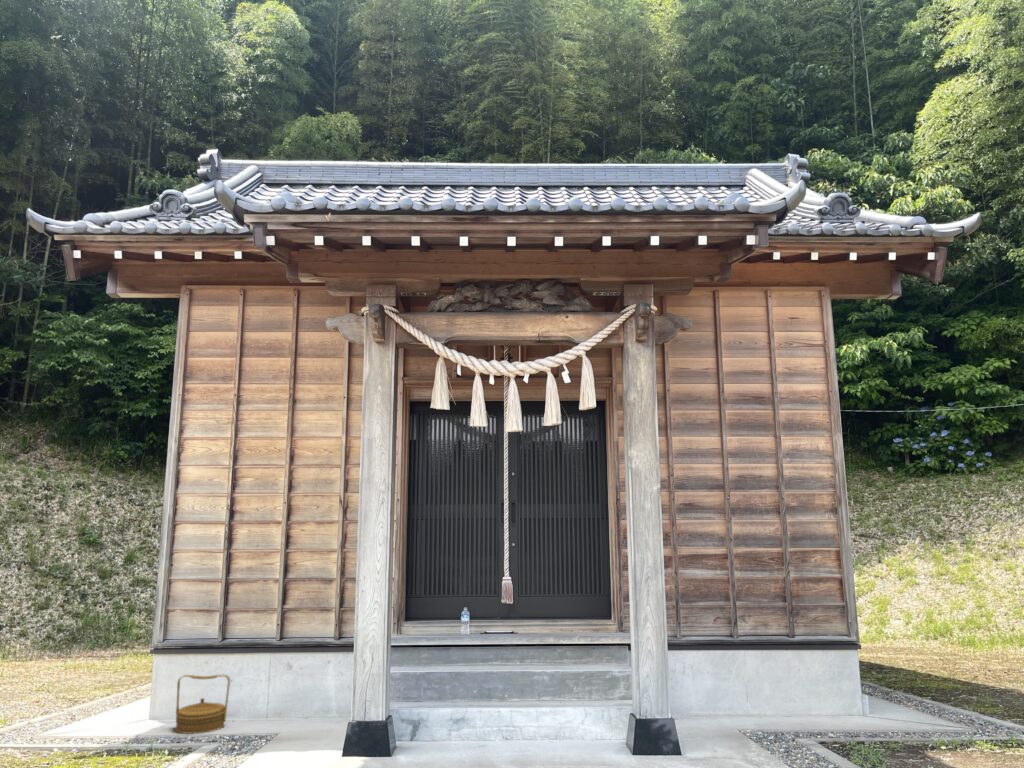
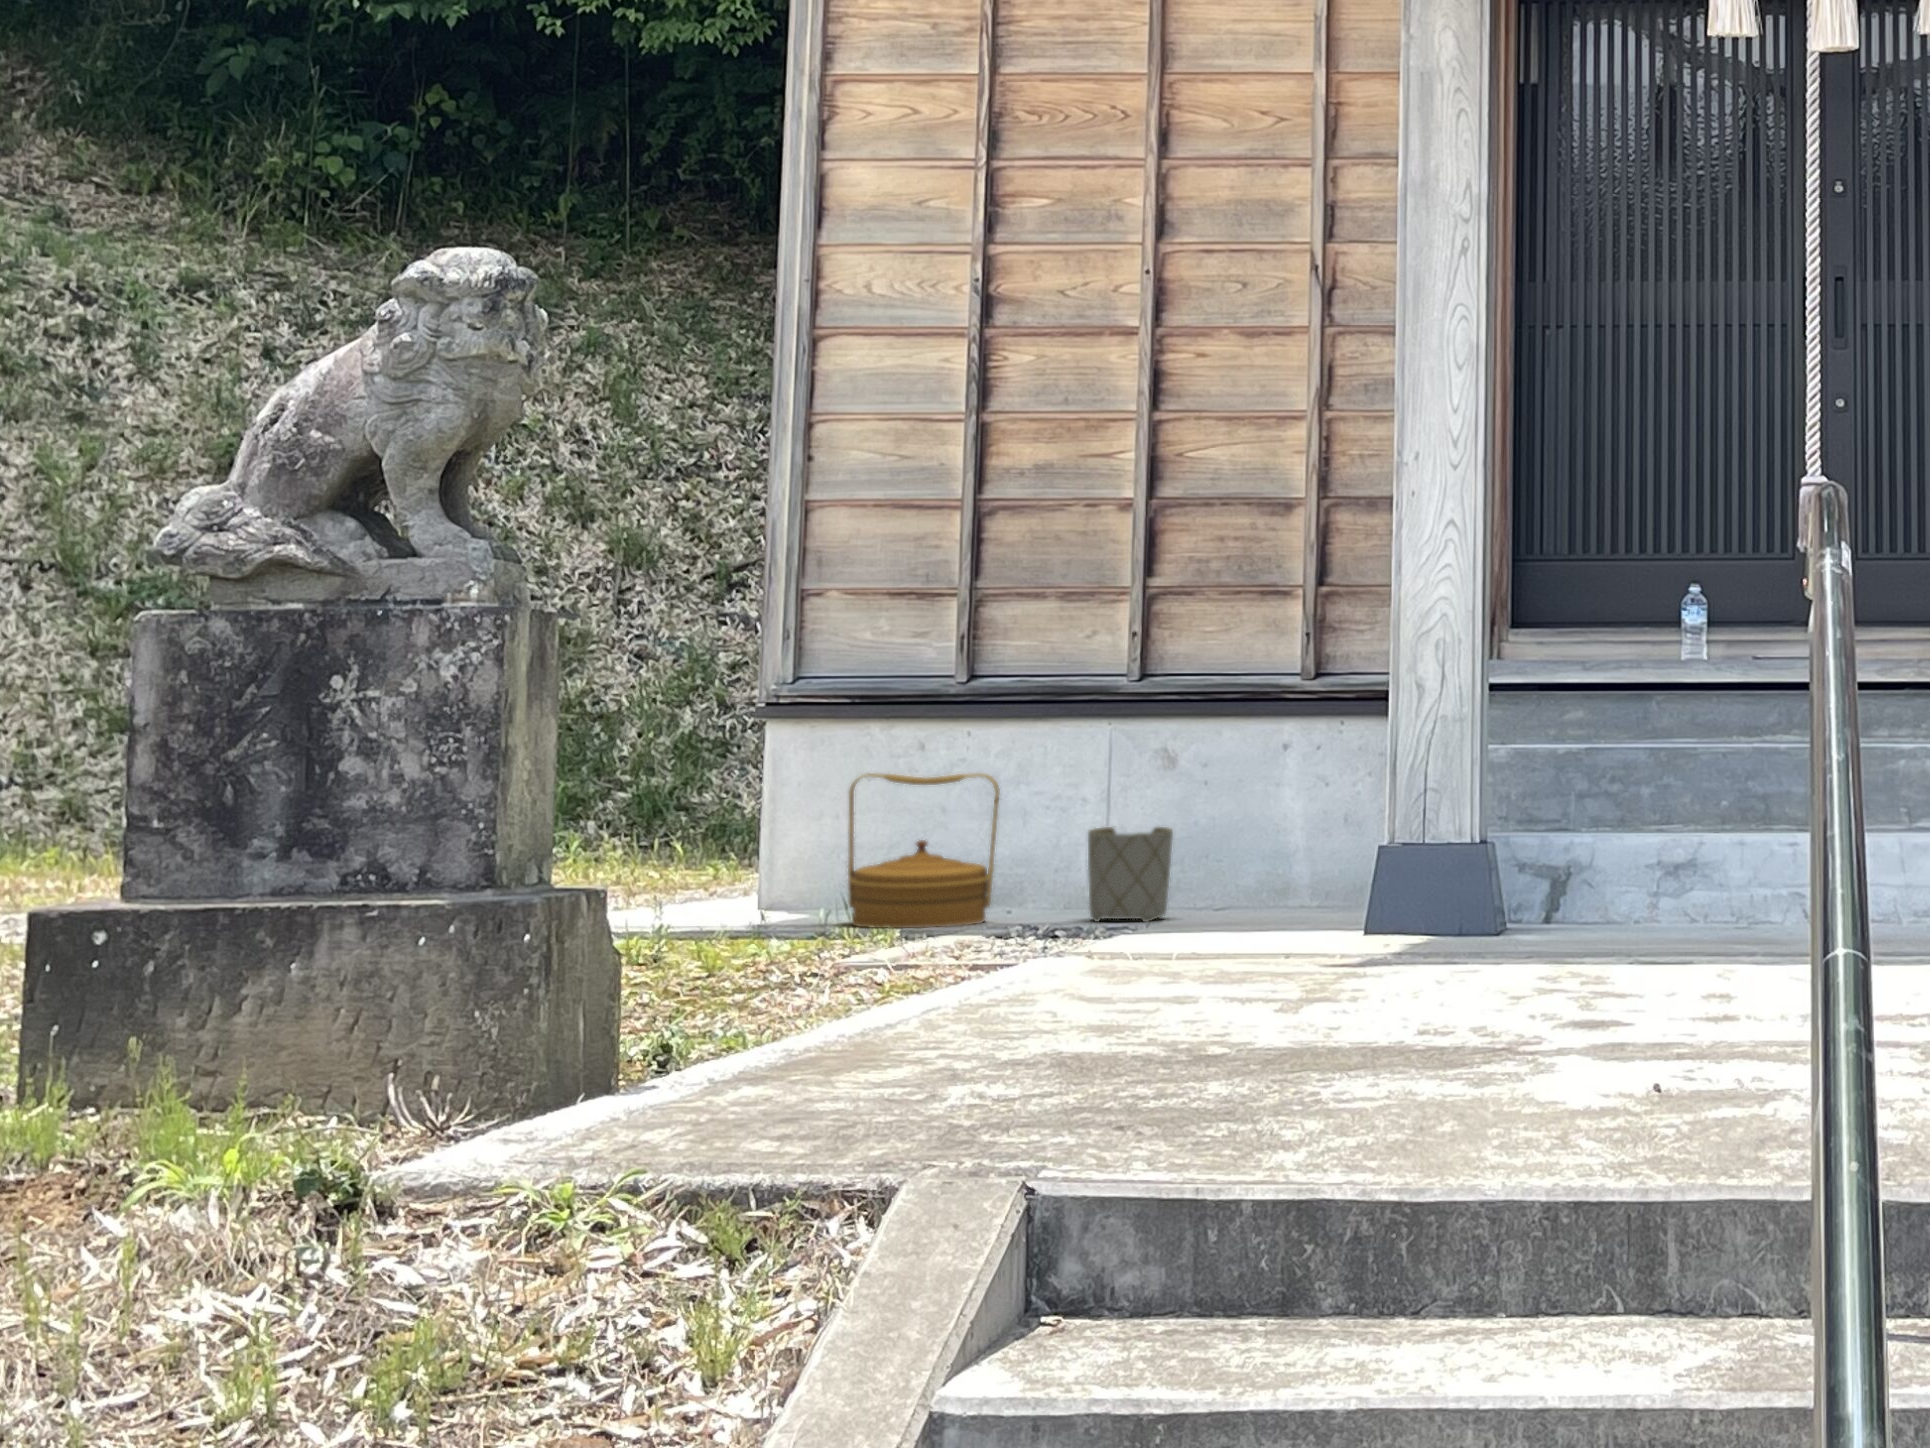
planter: none [260,690,290,727] -> present [1088,827,1173,922]

